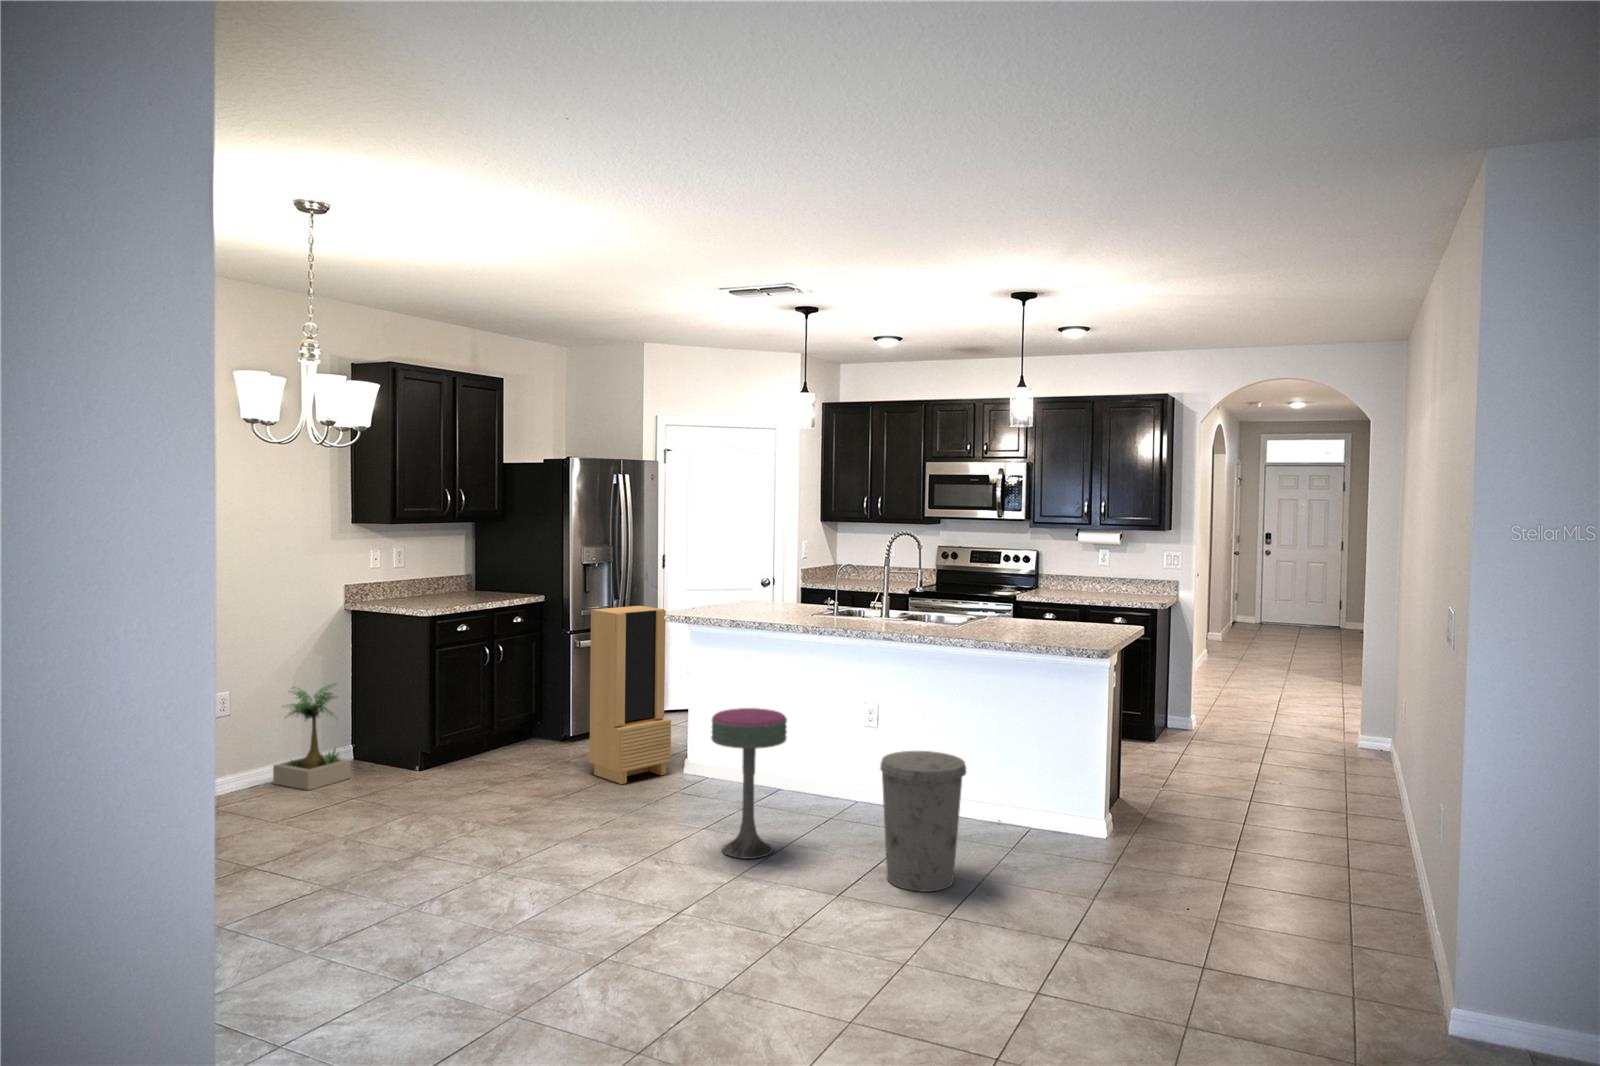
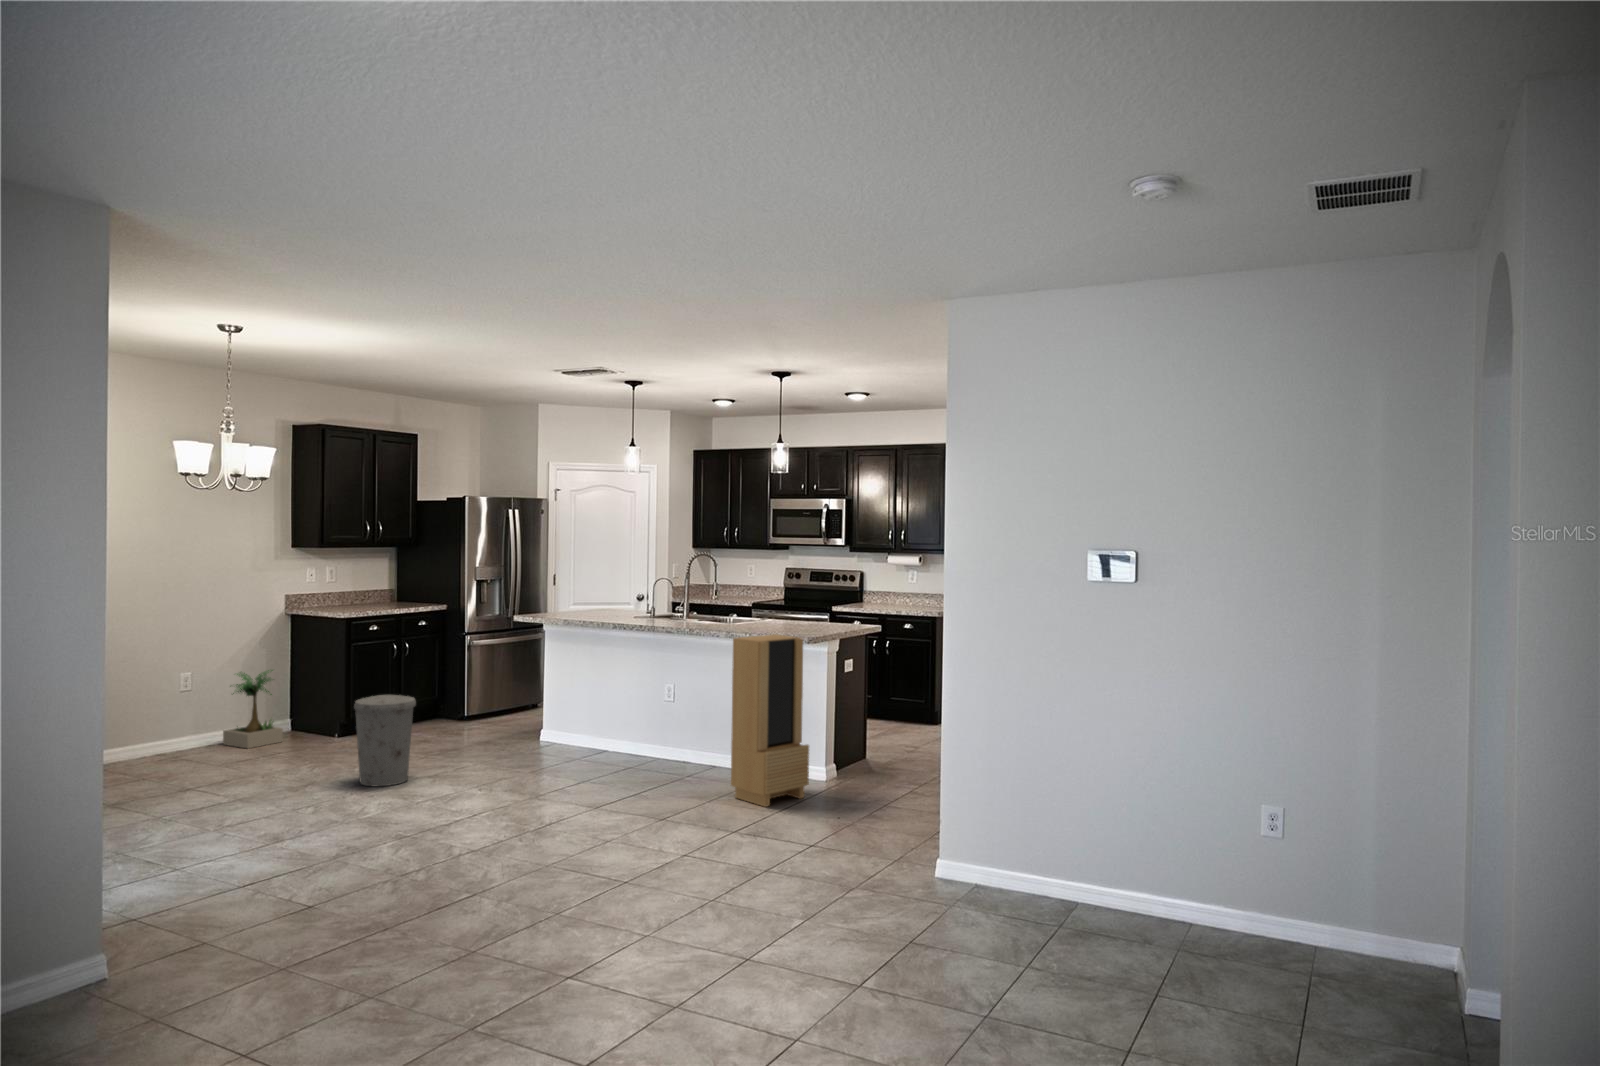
storage cabinet: present [590,606,671,784] -> present [731,634,809,807]
bar stool: present [711,708,787,859] -> none [523,681,580,788]
trash can: present [880,751,966,892] -> present [354,695,416,786]

